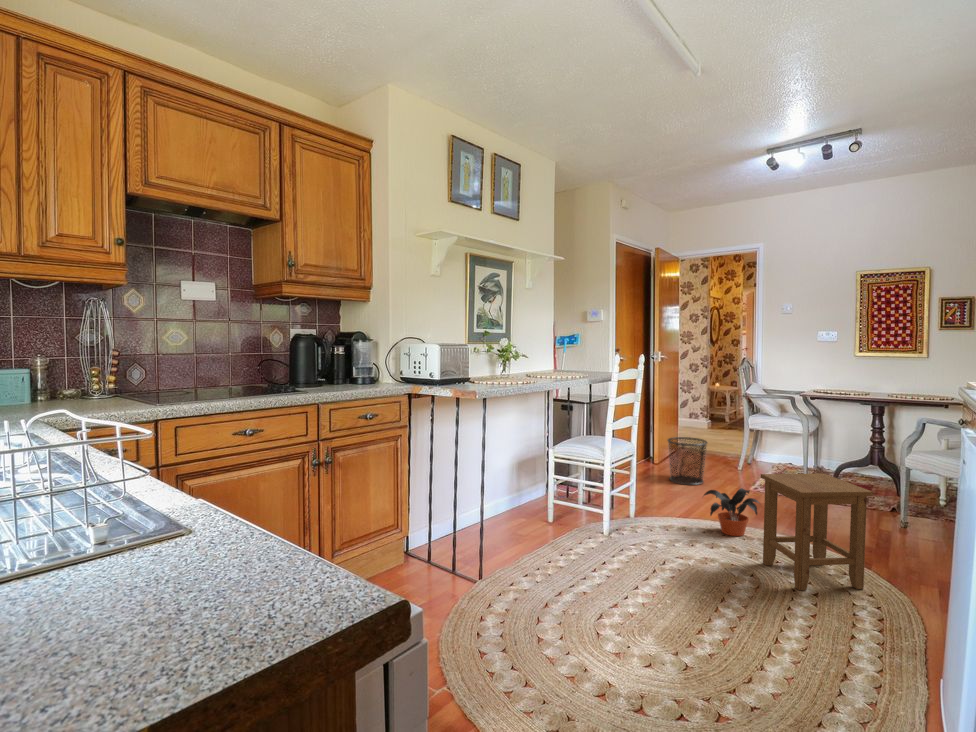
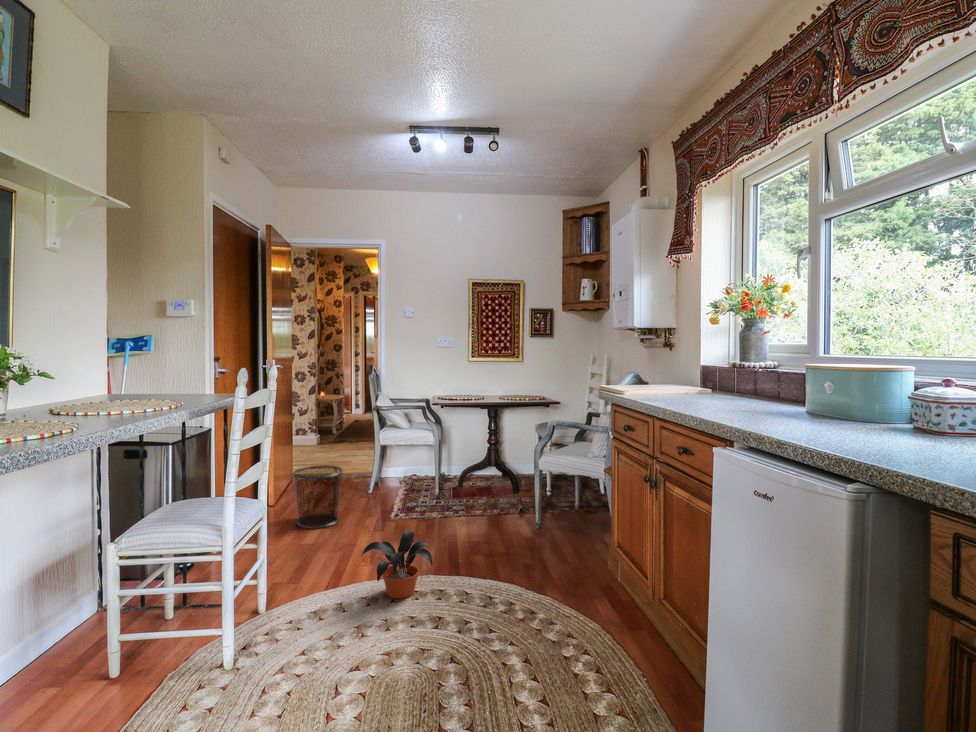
stool: present [761,473,873,590] -> none [449,501,569,667]

